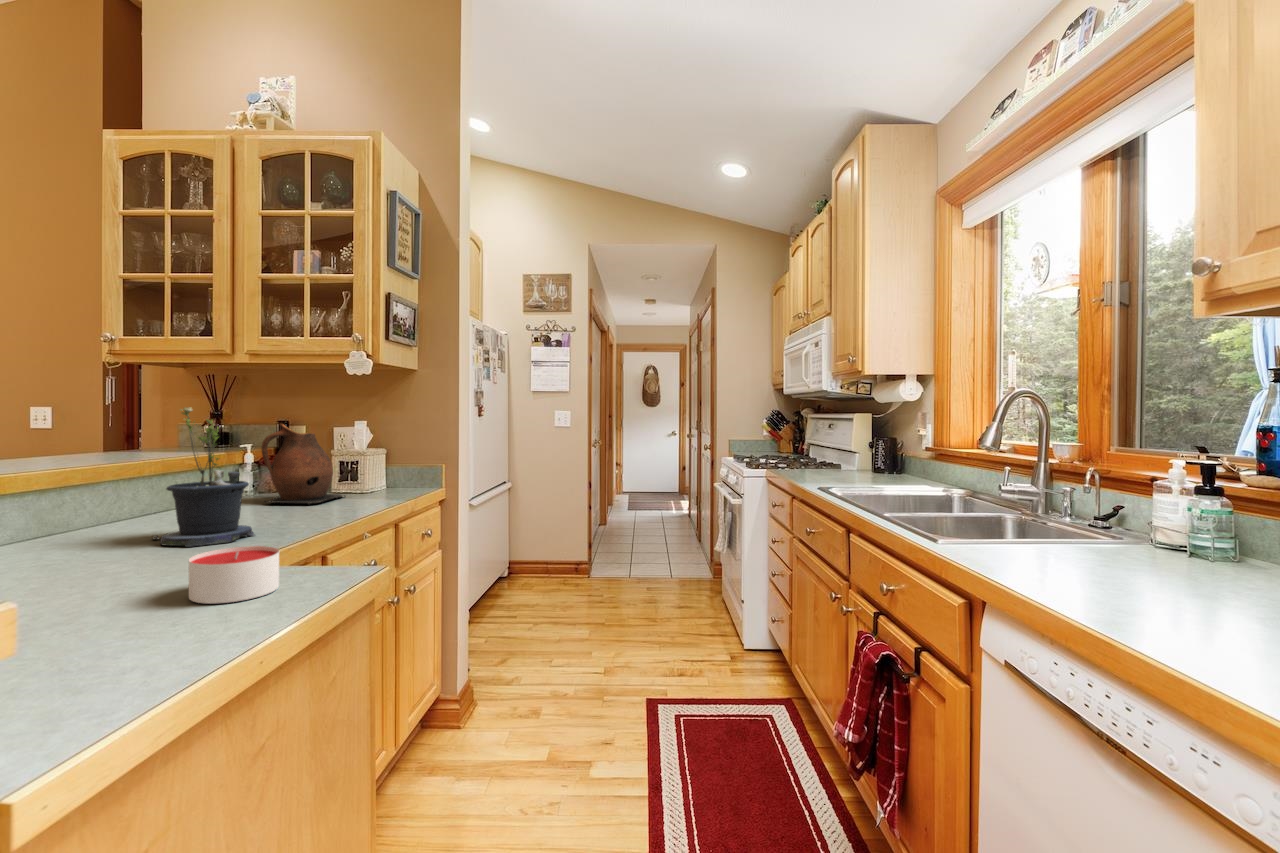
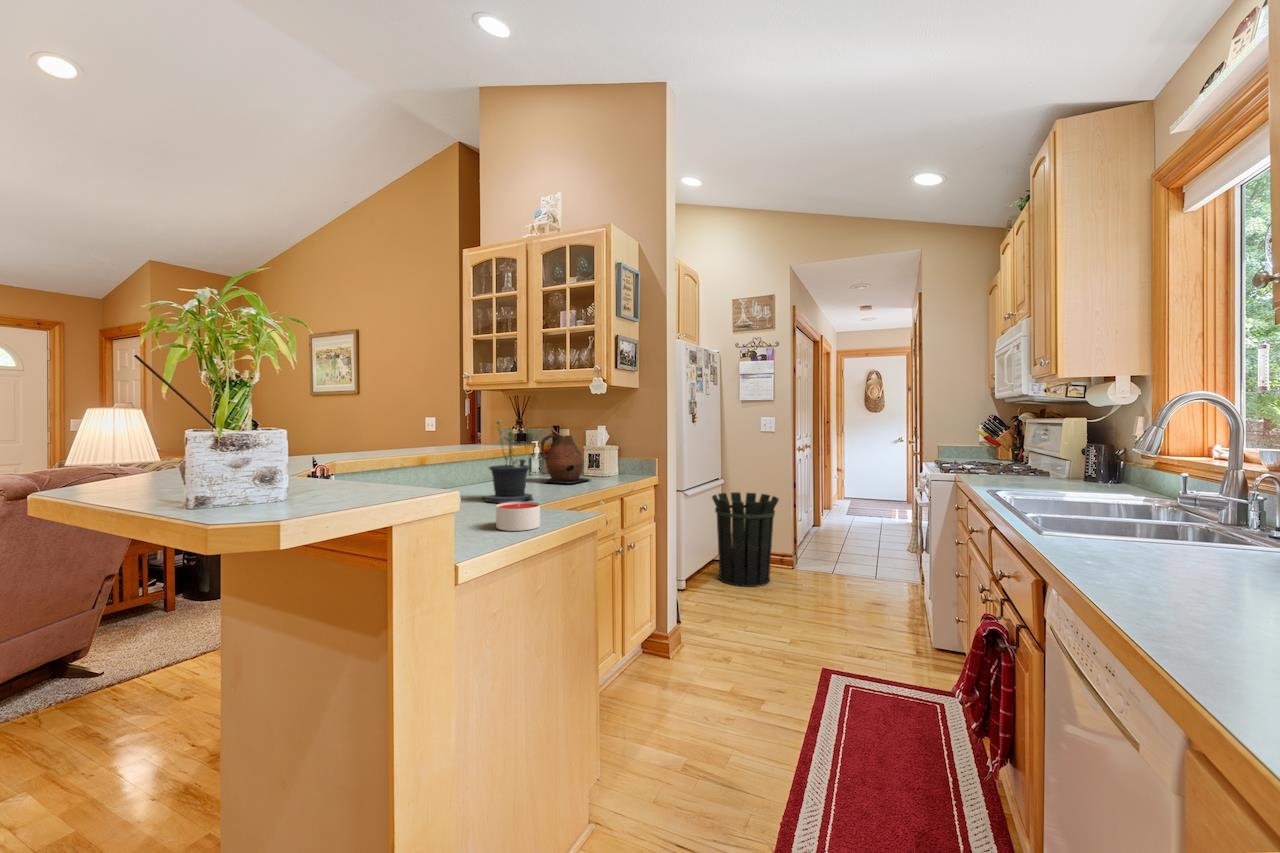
waste bin: none [498,499,578,611] -> present [712,492,779,587]

